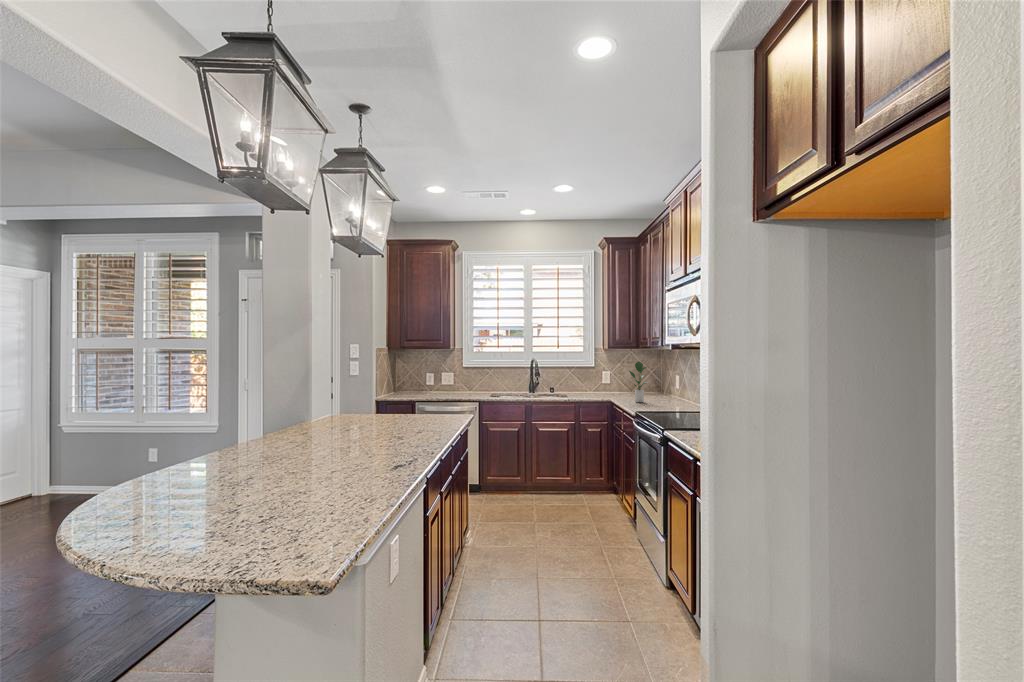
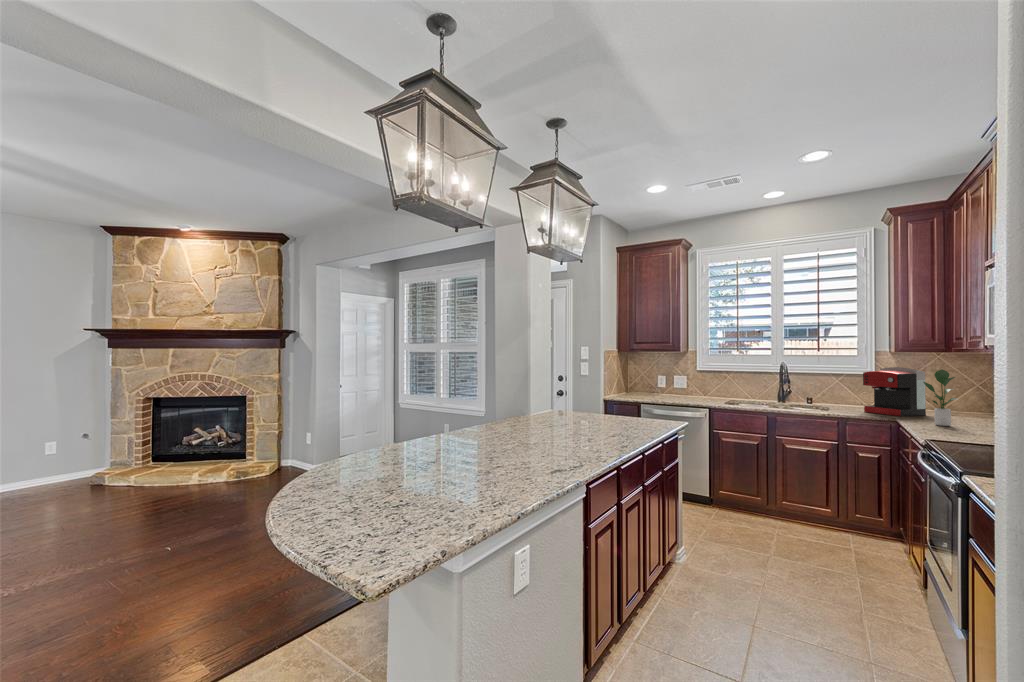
coffee maker: none [590,360,627,398] -> present [863,367,926,416]

